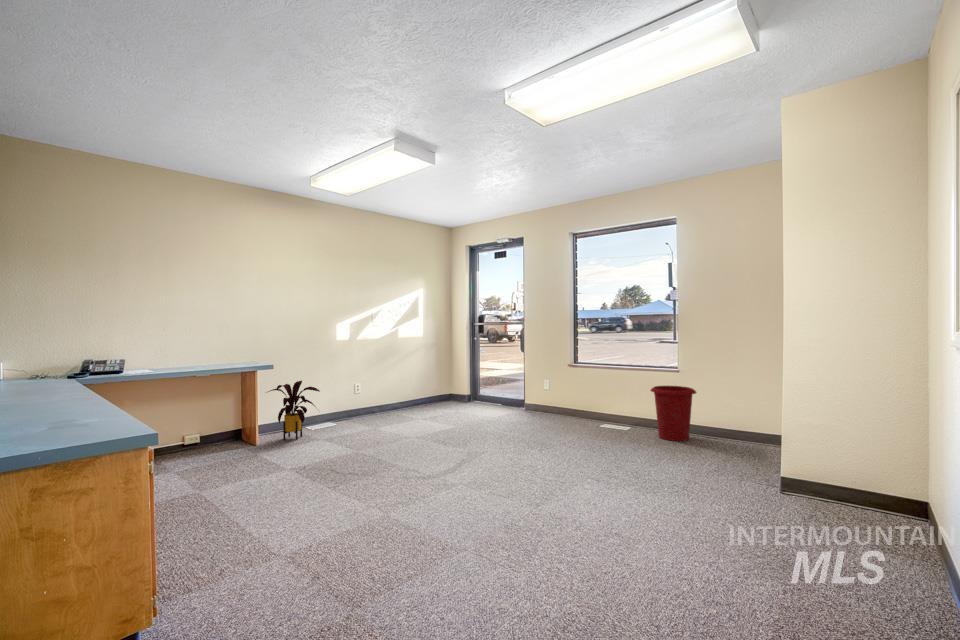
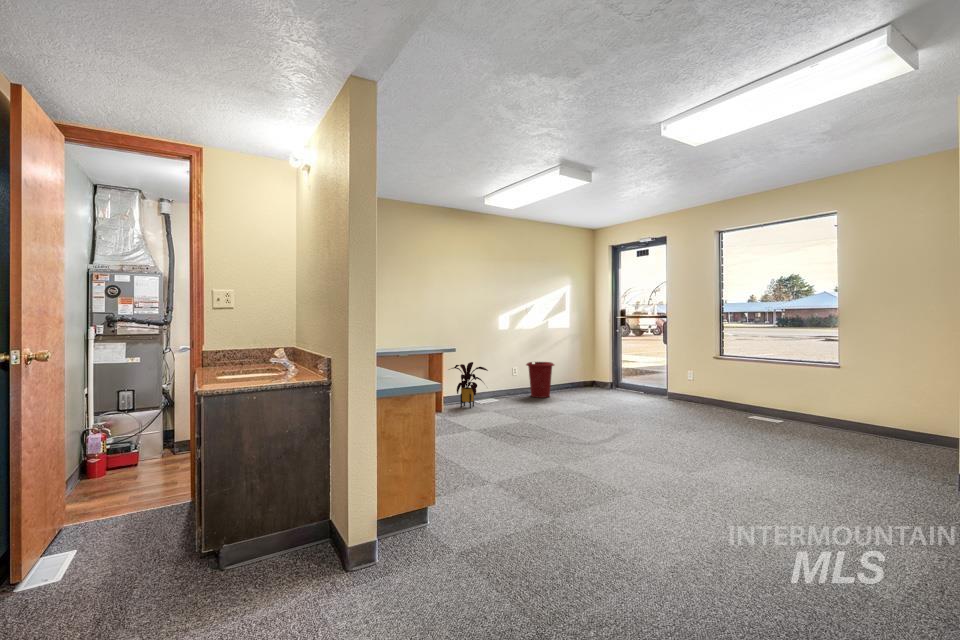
waste bin: present [651,386,696,441] -> present [526,362,554,398]

